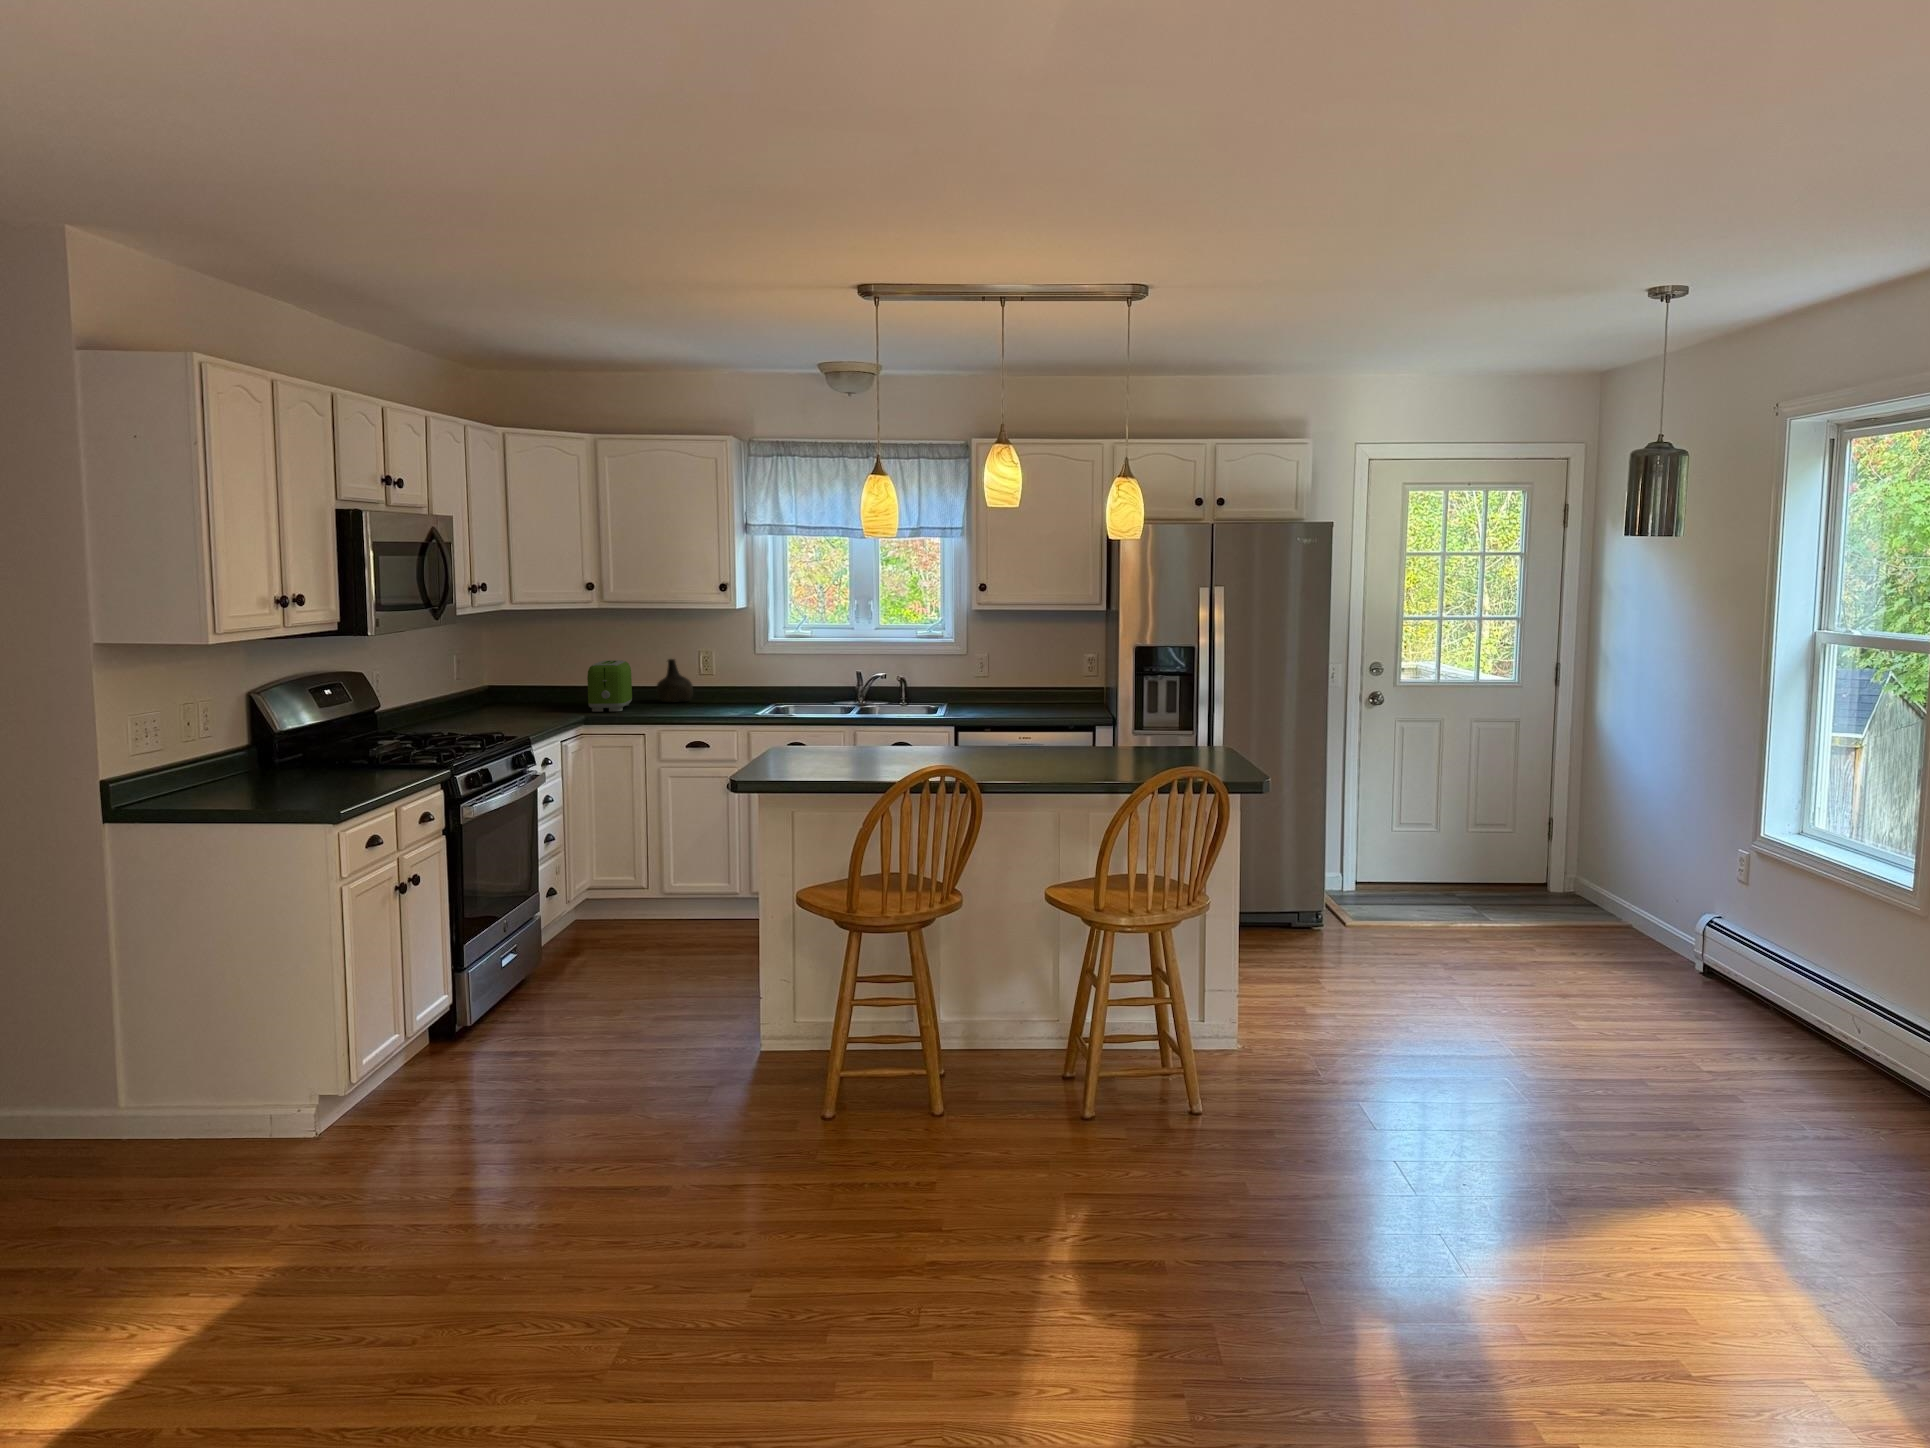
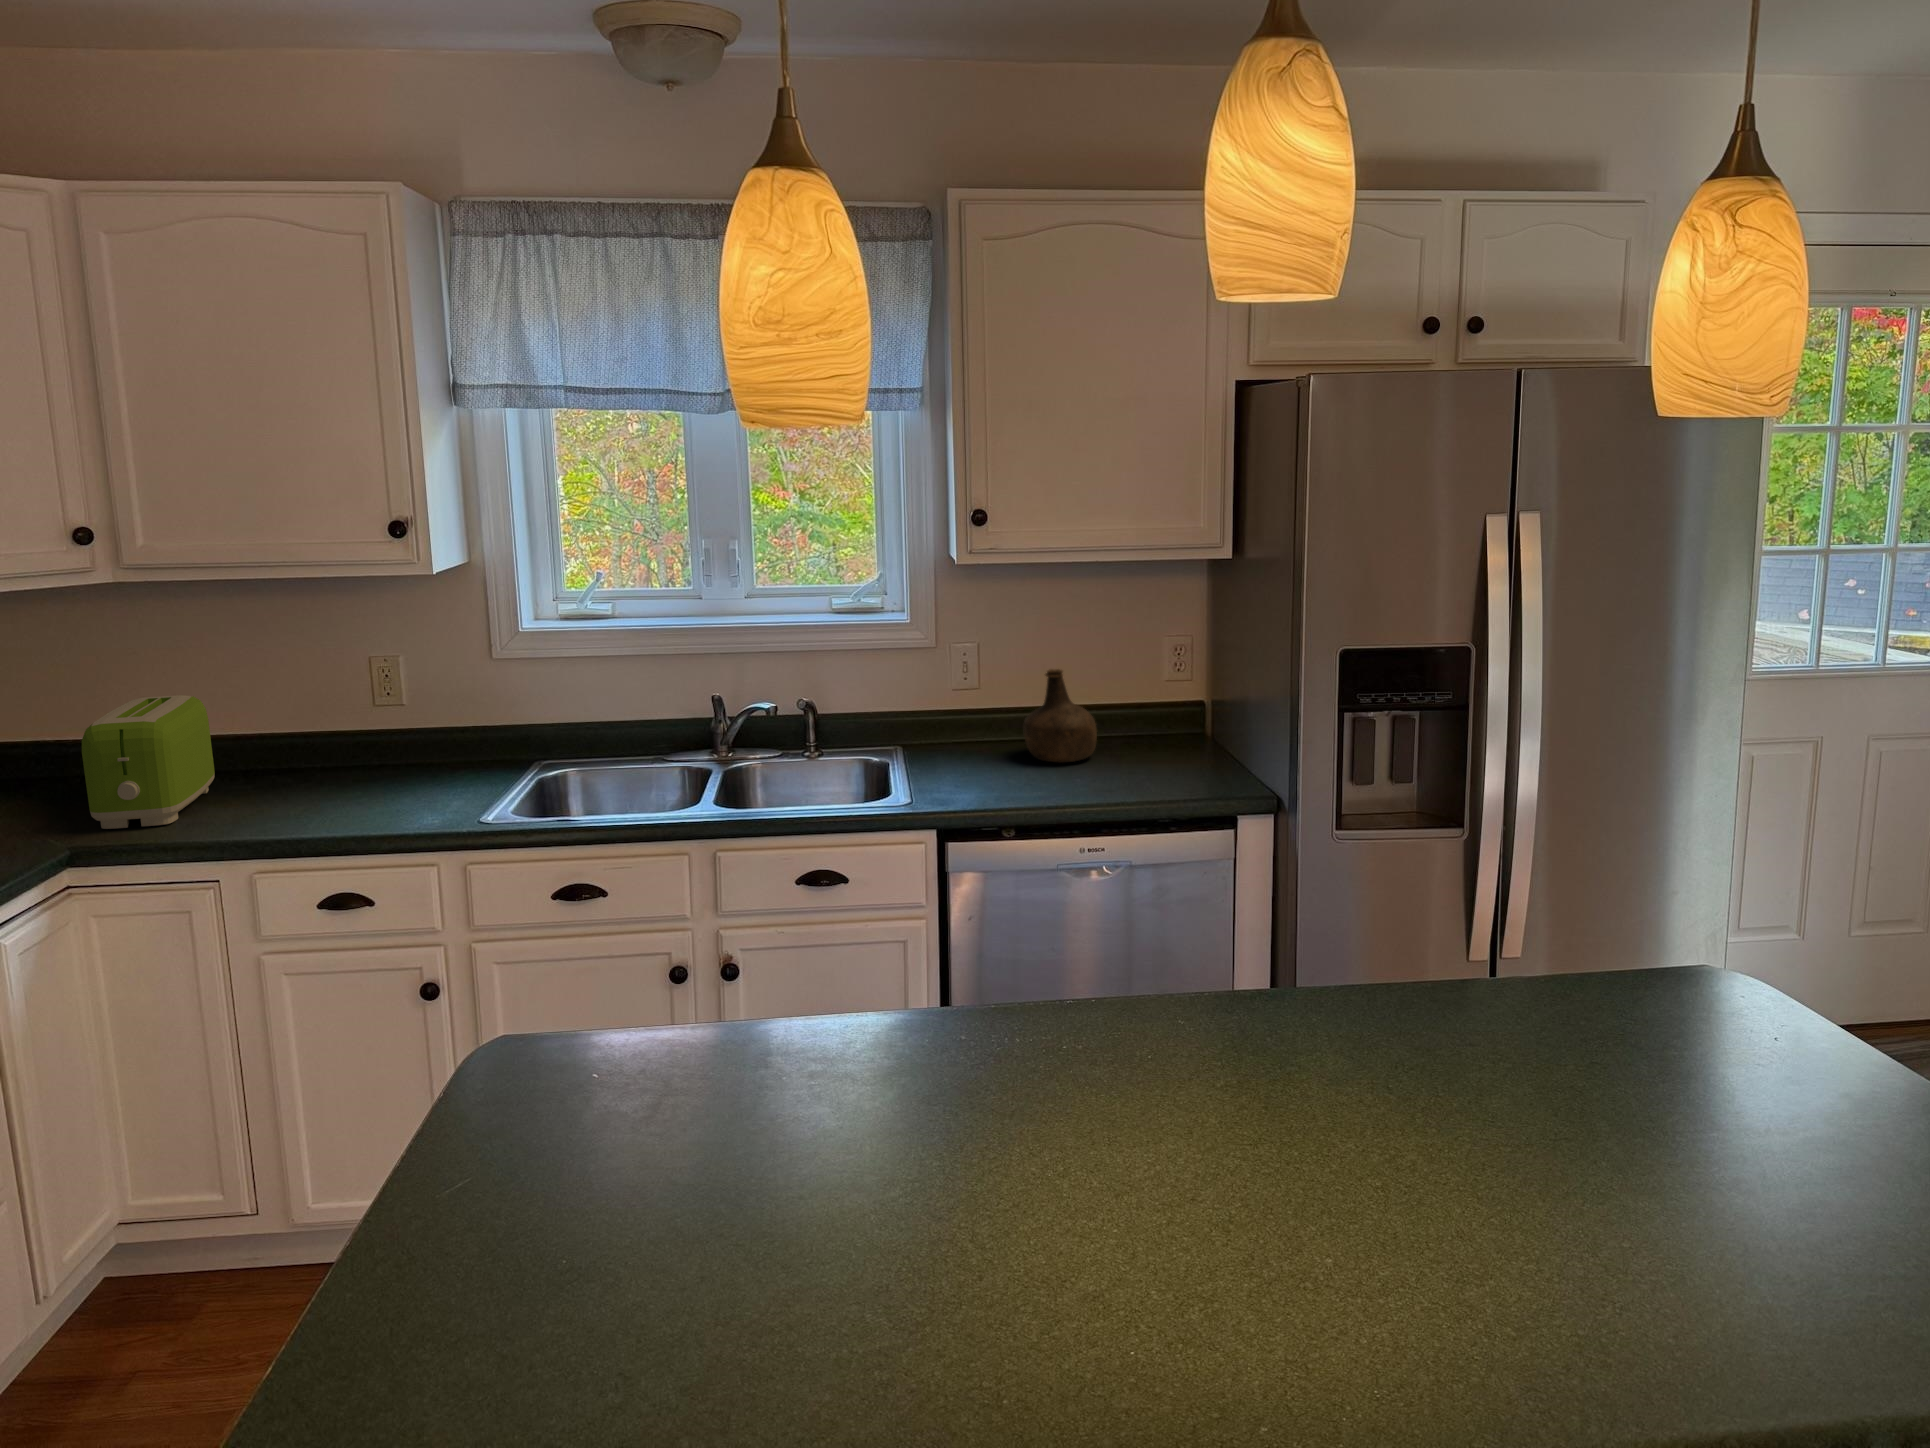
bottle: present [656,659,693,703] -> present [1024,669,1097,763]

